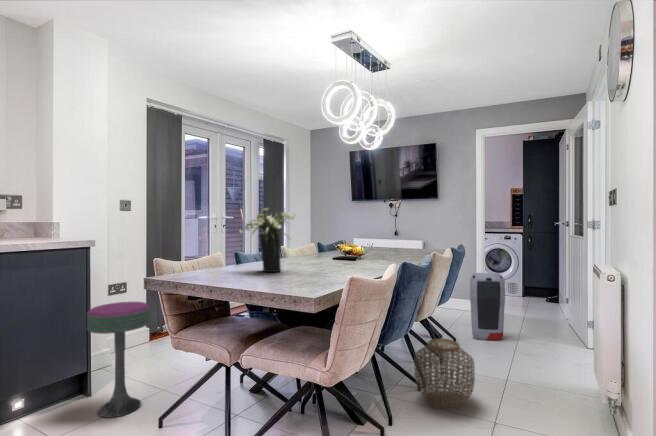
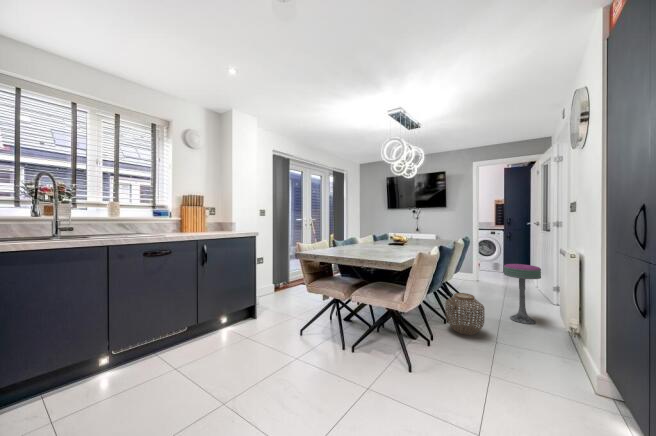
flower arrangement: present [239,207,295,272] -> none [345,213,376,251]
air purifier: present [470,273,505,340] -> none [473,255,497,299]
bar stool: present [87,302,150,418] -> present [504,264,541,324]

